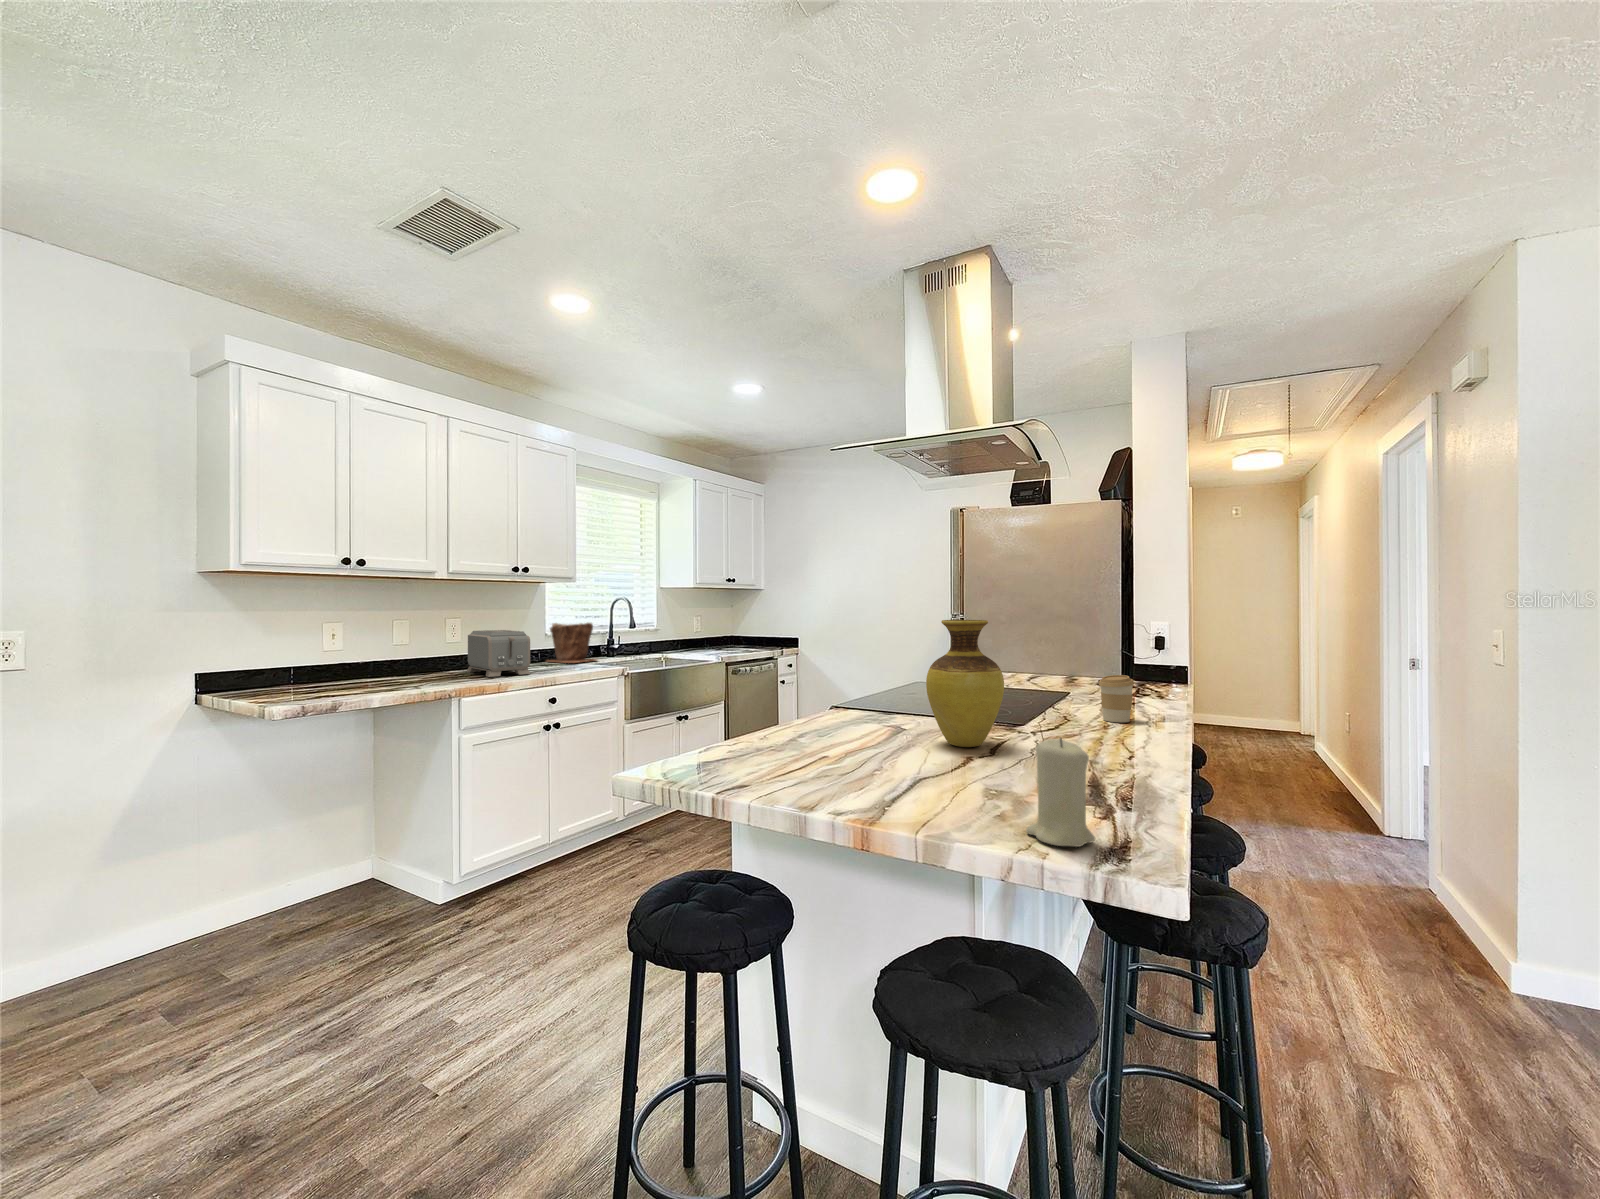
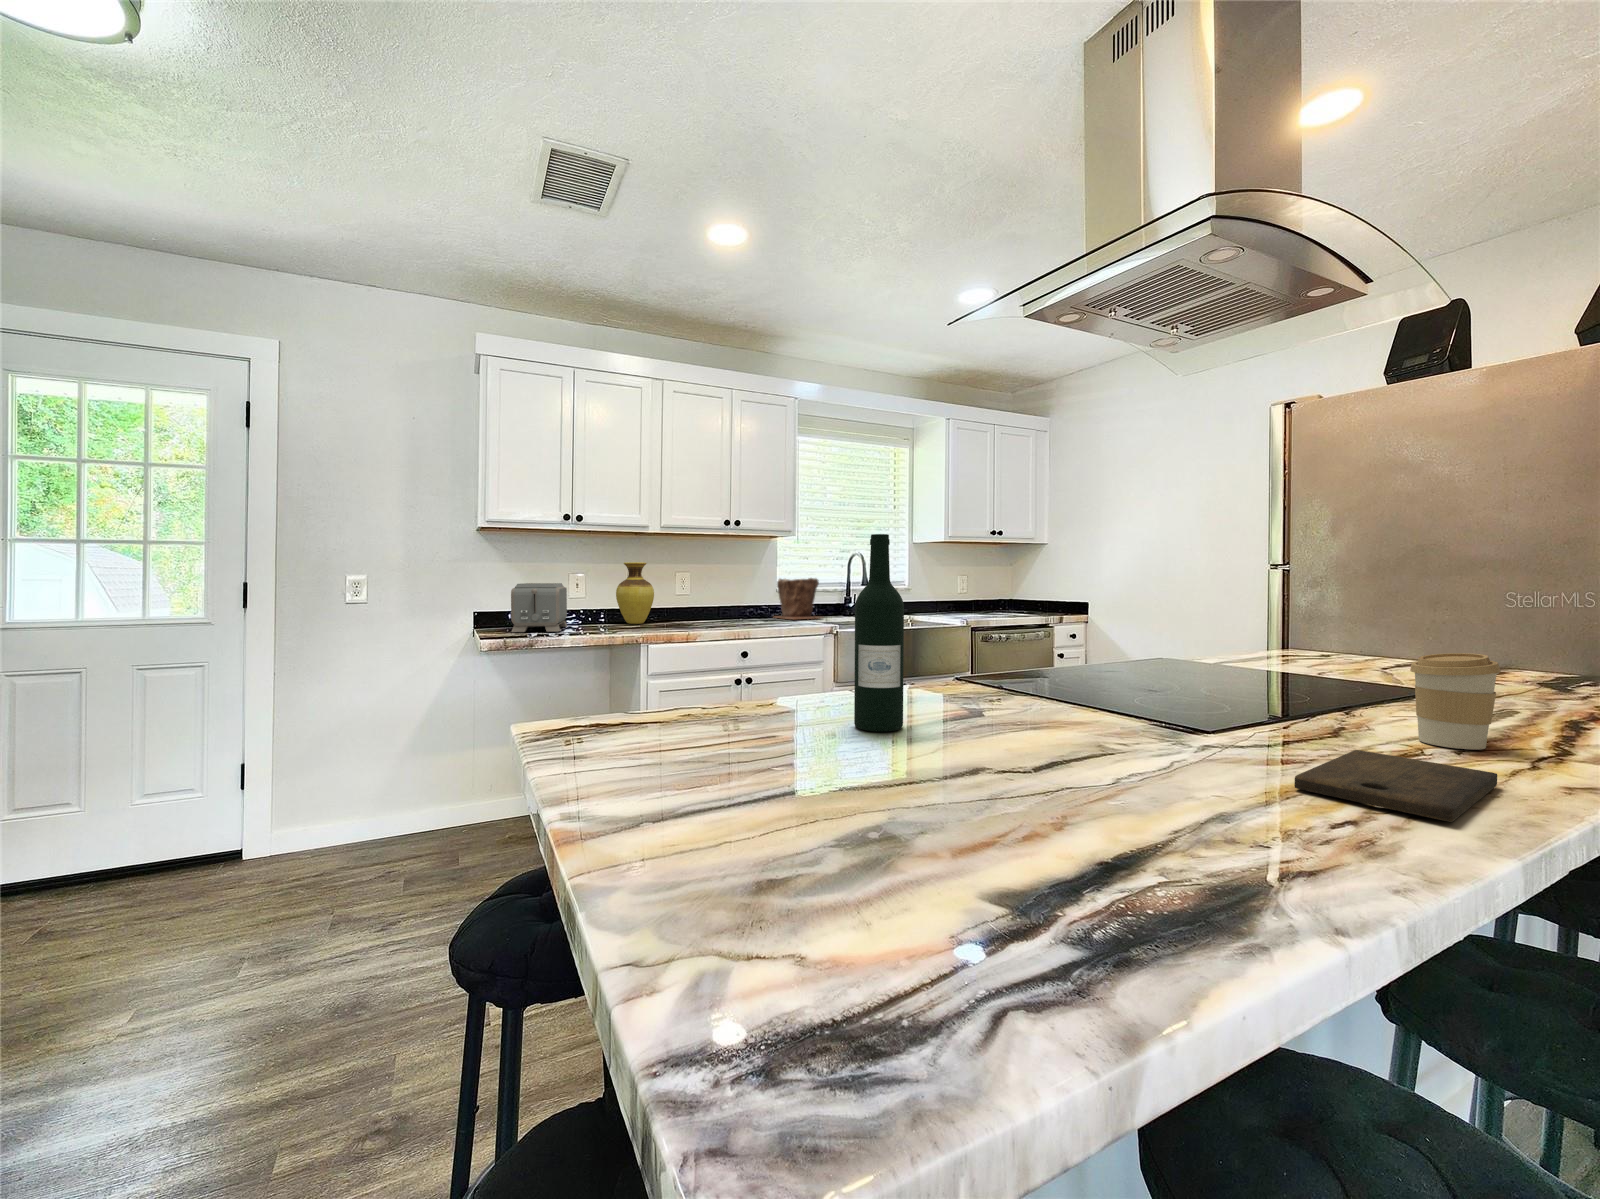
wine bottle: none [858,619,890,747] -> present [854,534,904,732]
vase: present [926,620,1004,747] -> present [616,562,654,624]
toaster: present [467,630,530,677] -> present [511,583,567,632]
cutting board: none [1096,728,1159,753] -> present [1294,750,1497,822]
candle: present [1026,738,1095,847] -> none [713,731,852,1011]

